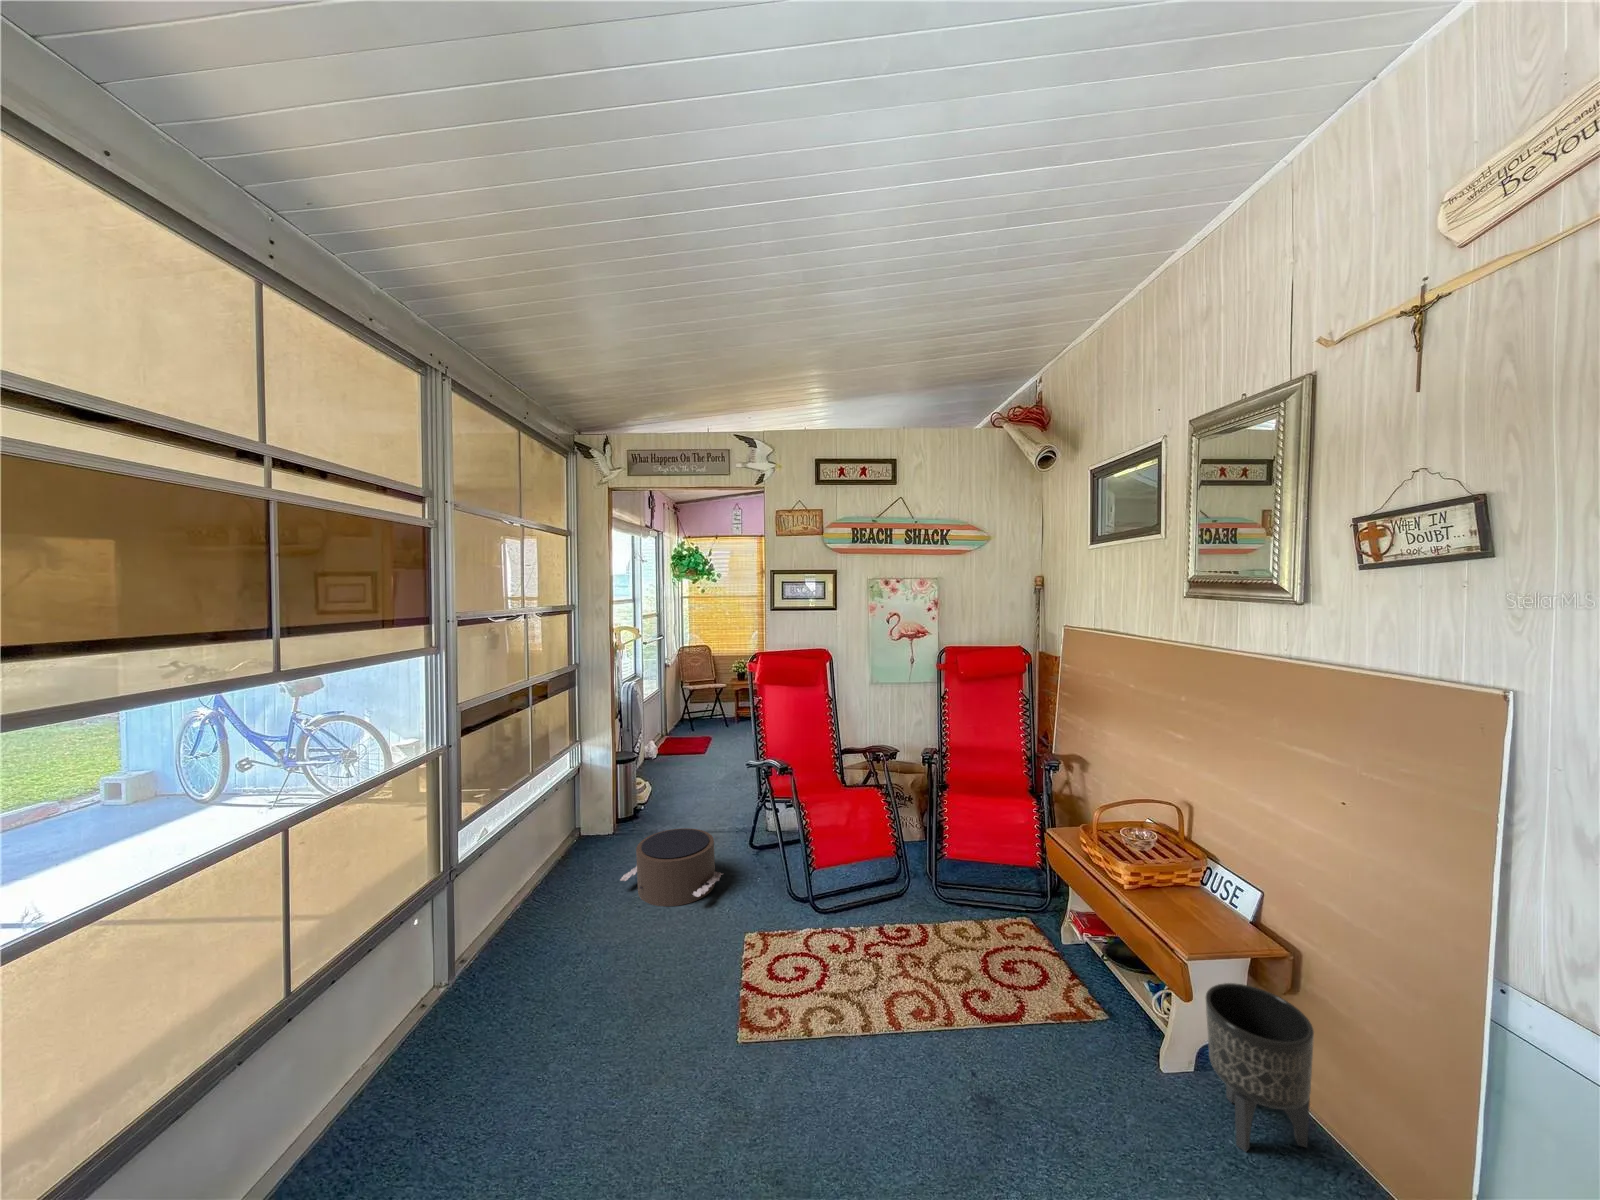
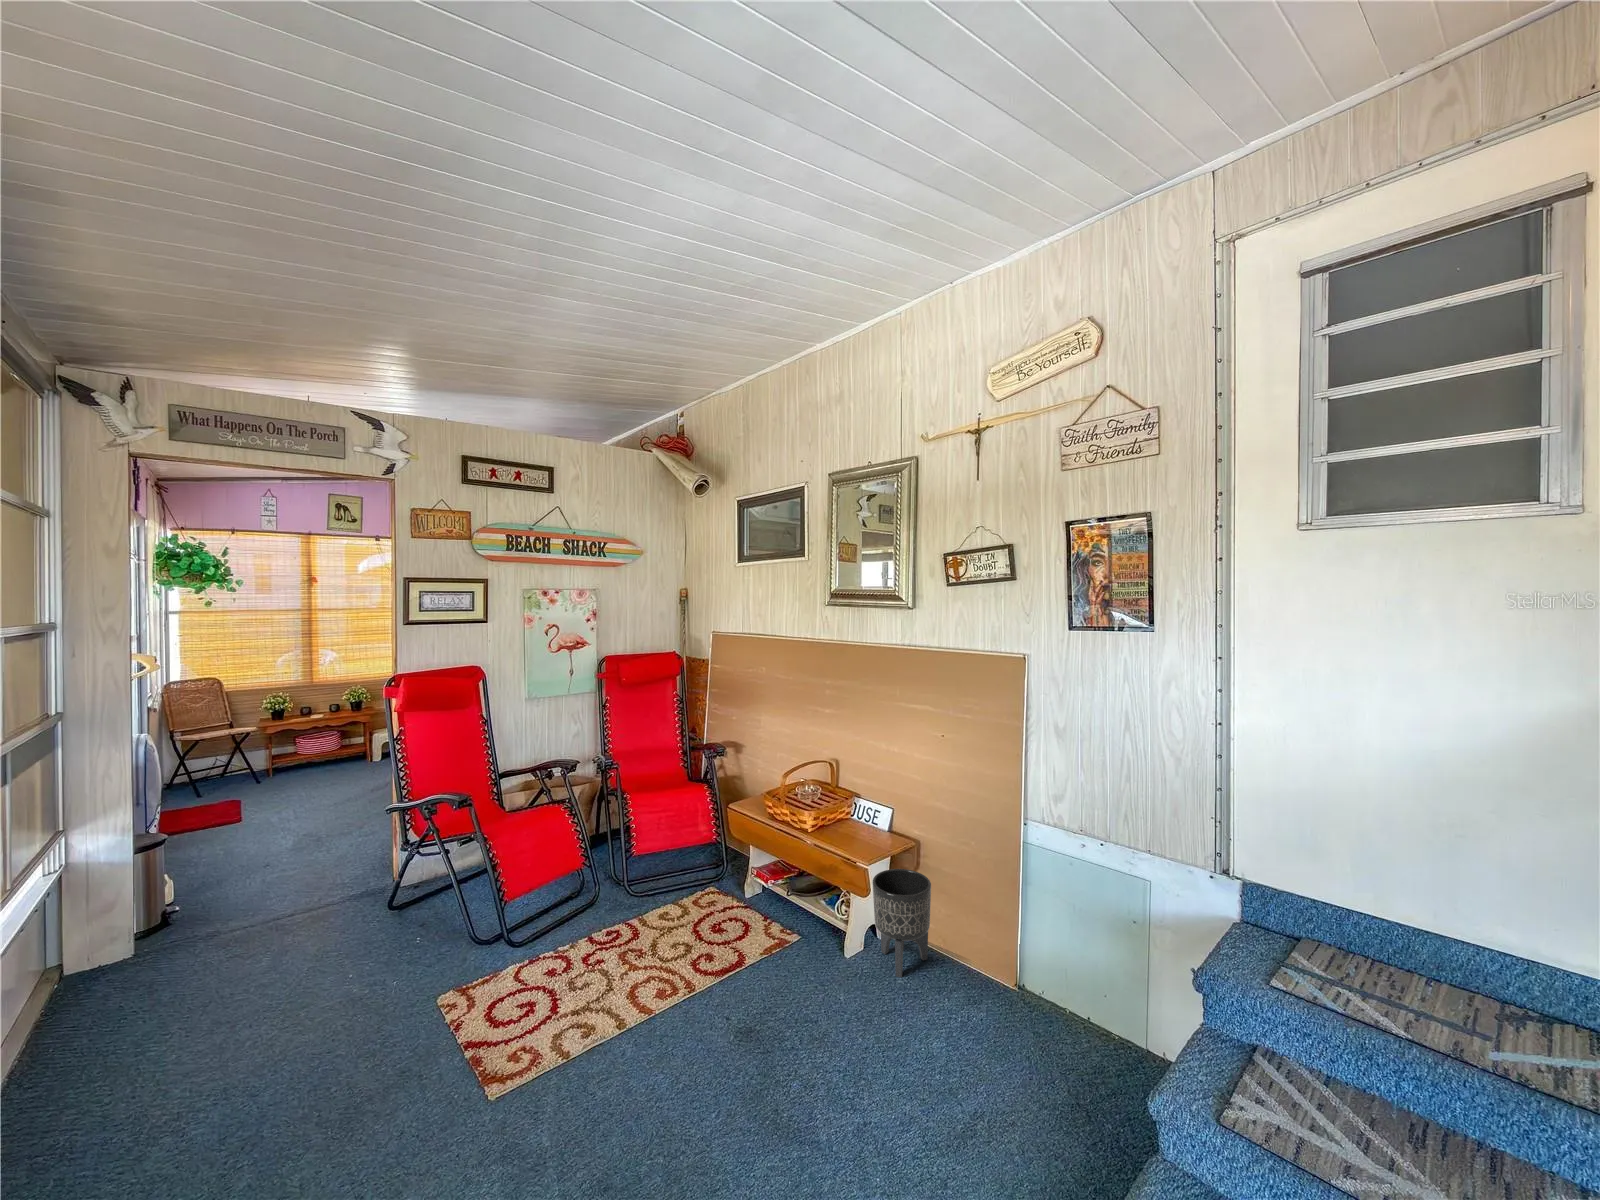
pouf: present [620,828,723,906] -> none [201,910,375,1026]

